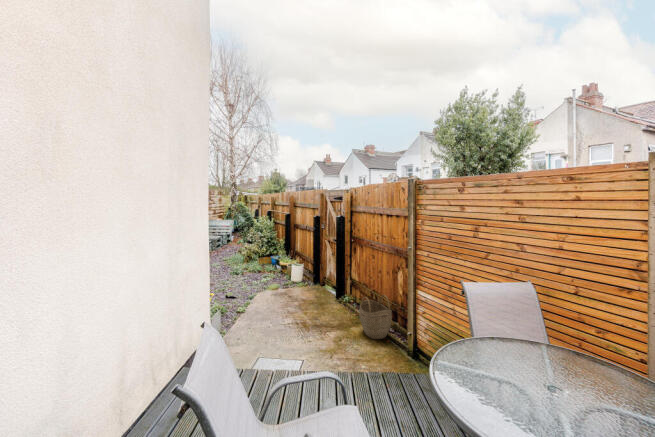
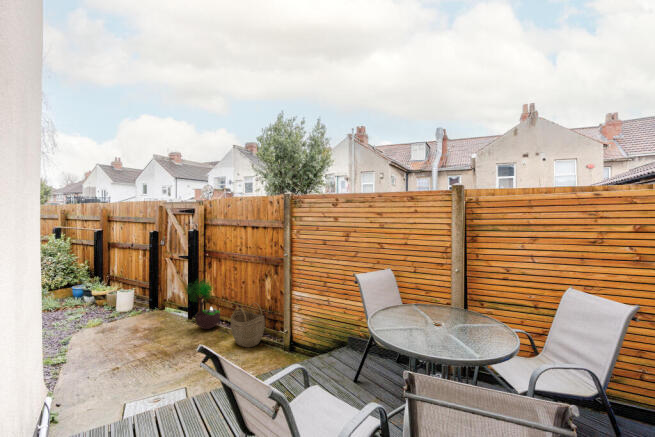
potted tree: none [327,259,360,311] -> present [185,281,220,329]

